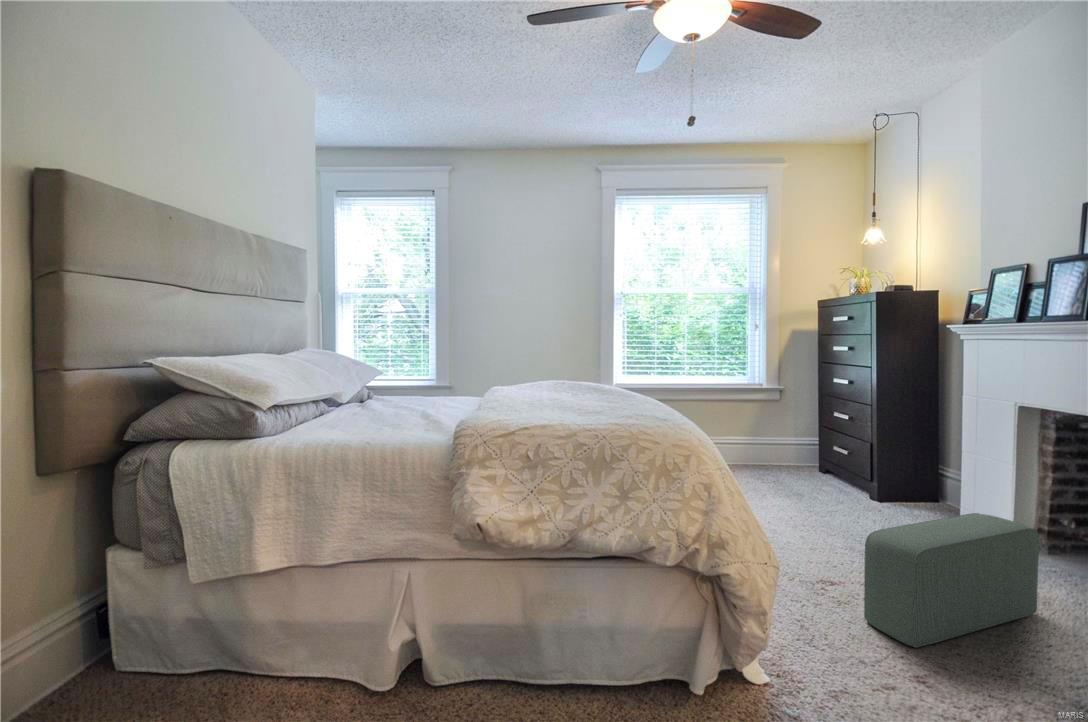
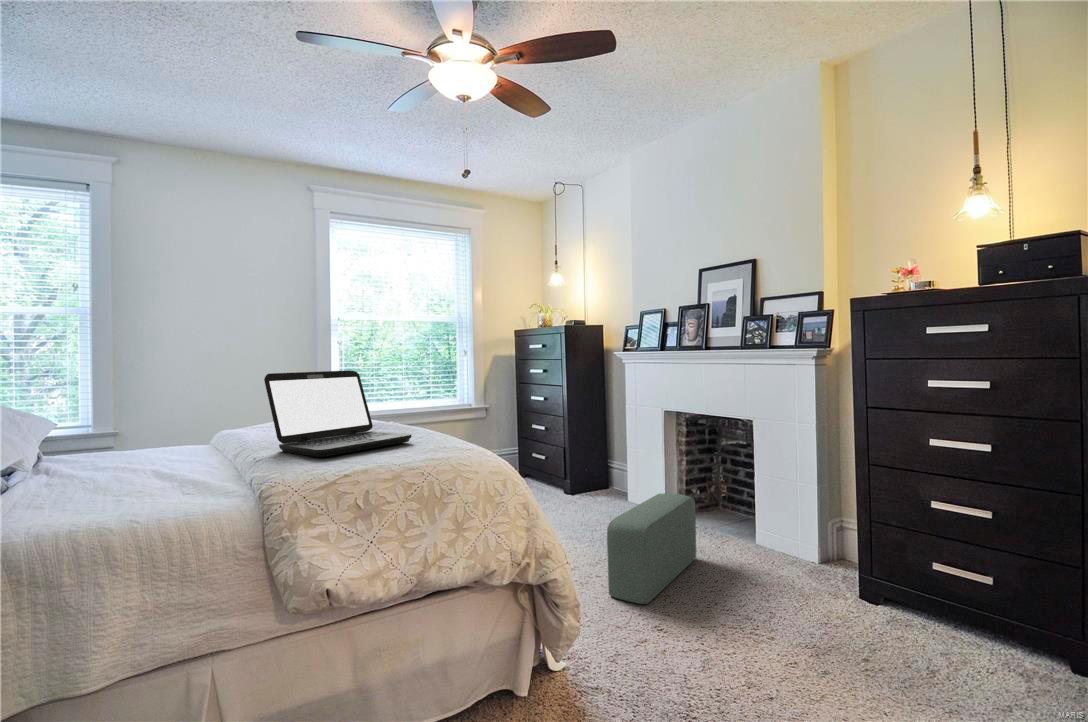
laptop: none [501,339,617,412] -> present [264,371,411,457]

